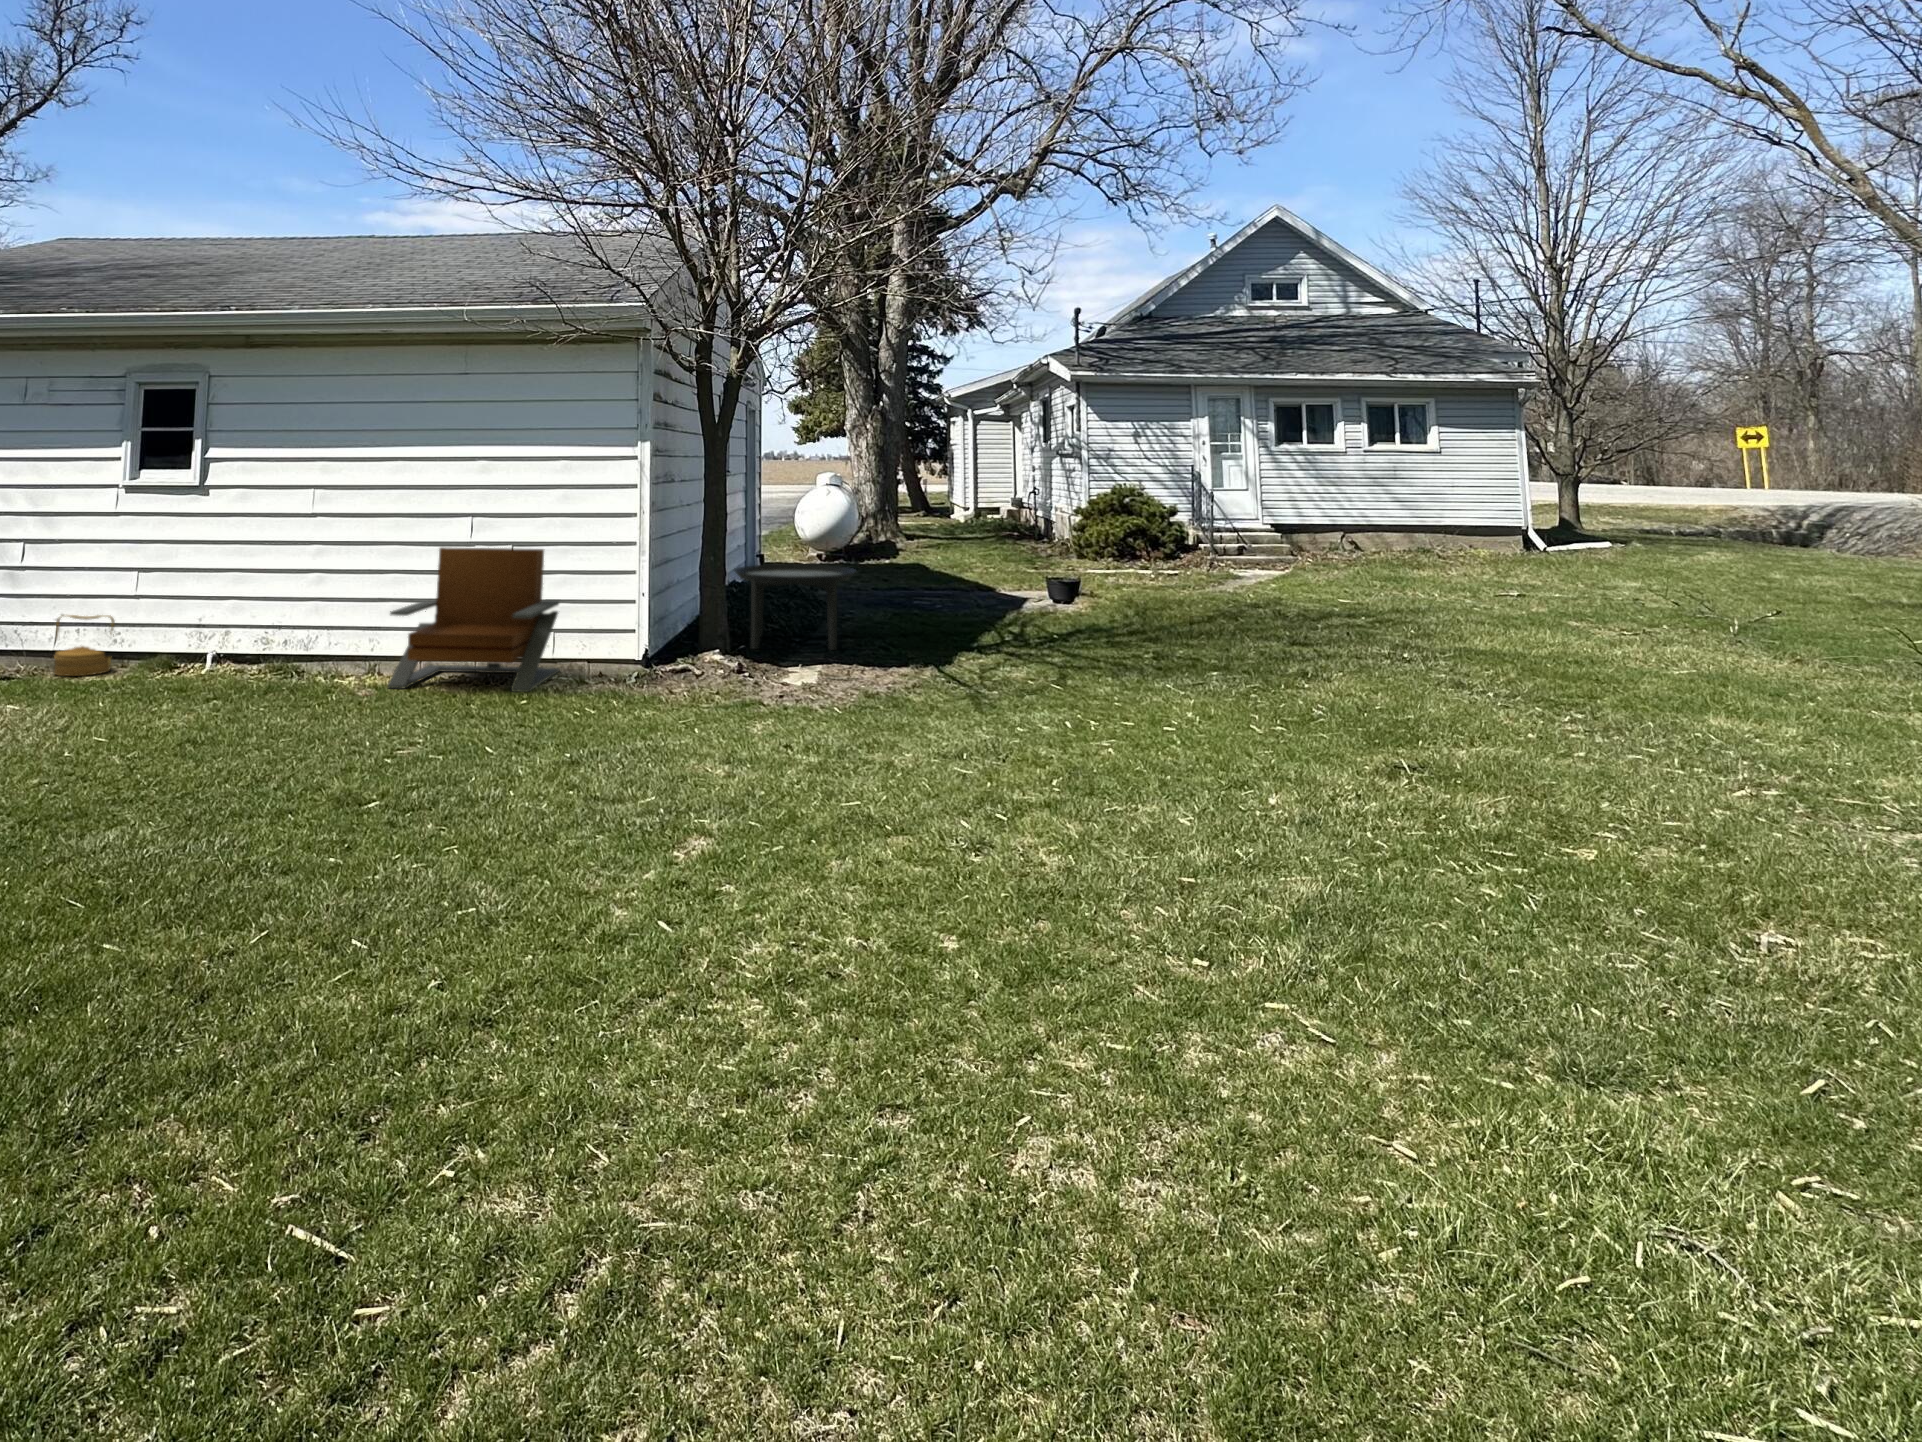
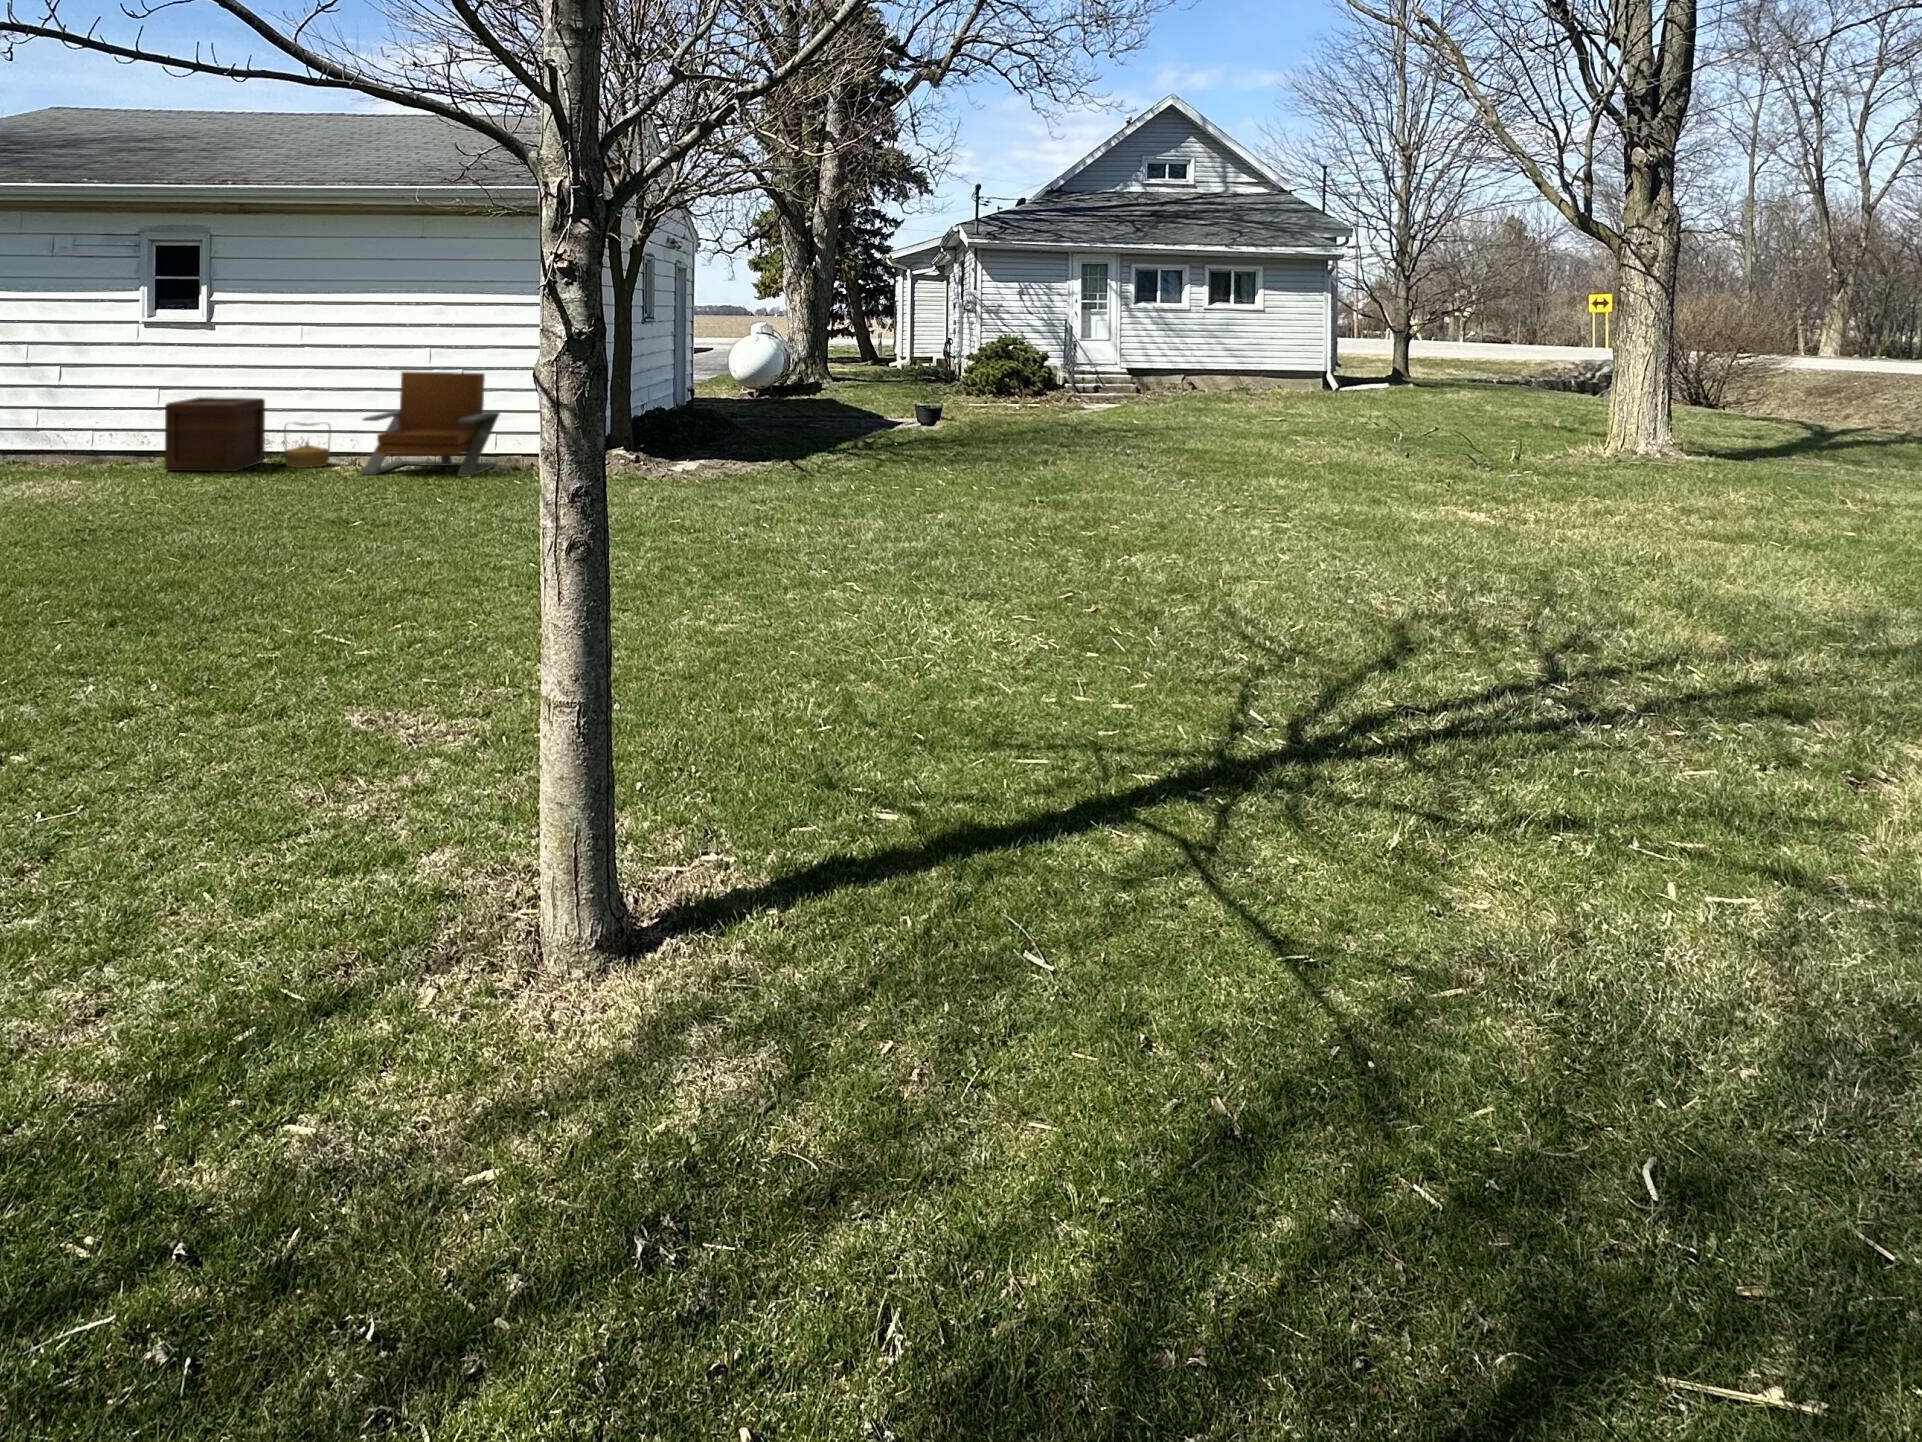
round table: present [734,564,856,650] -> none [640,390,737,453]
wooden crate: none [141,582,270,682] -> present [165,397,265,471]
woven basket: present [54,615,115,676] -> present [284,422,331,468]

